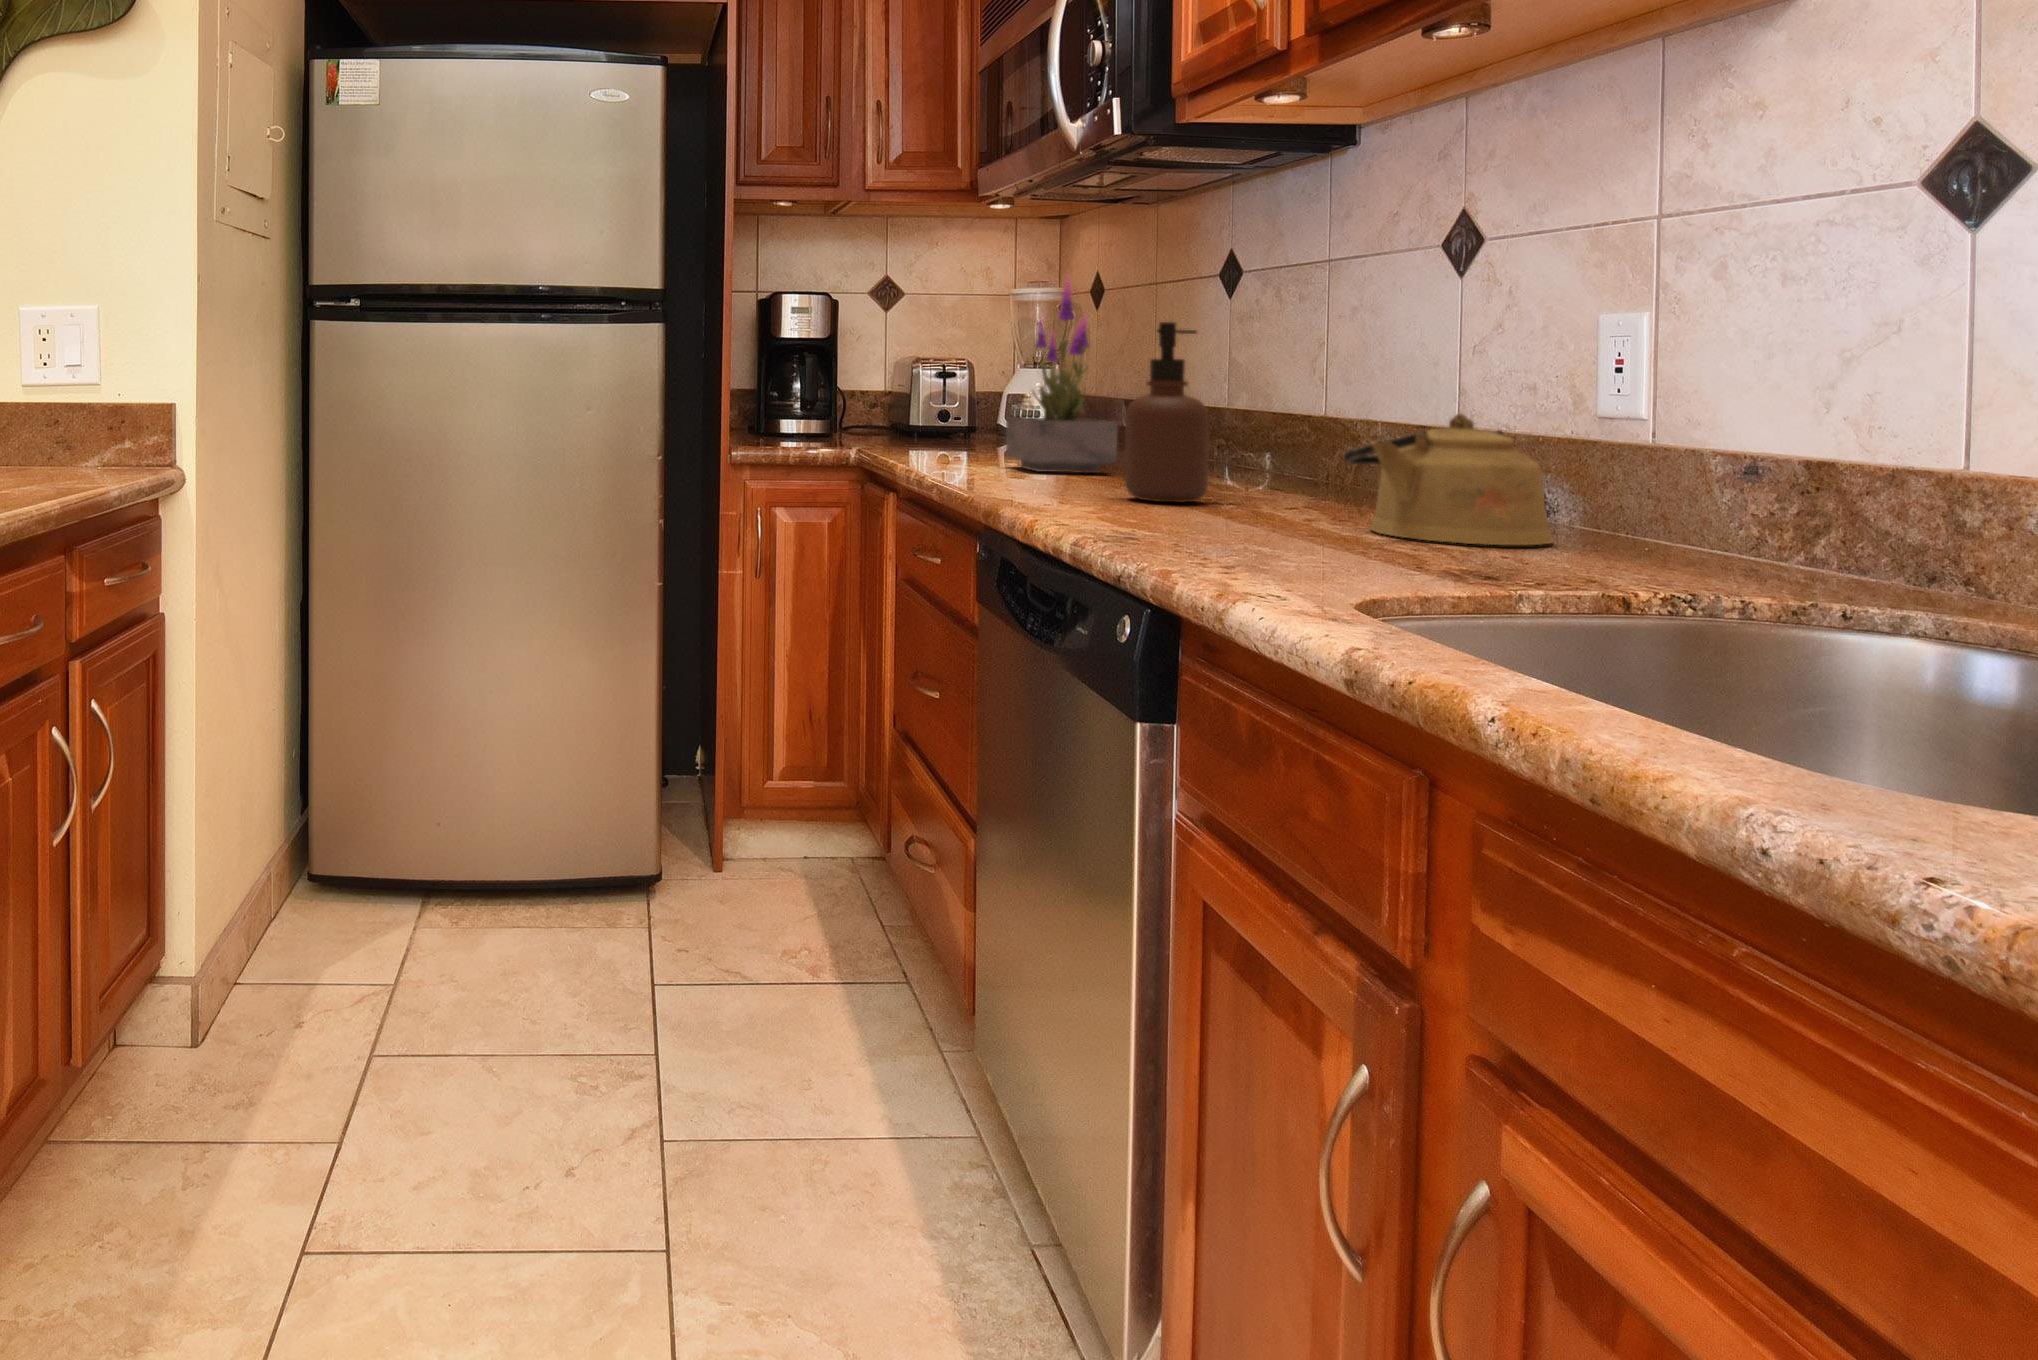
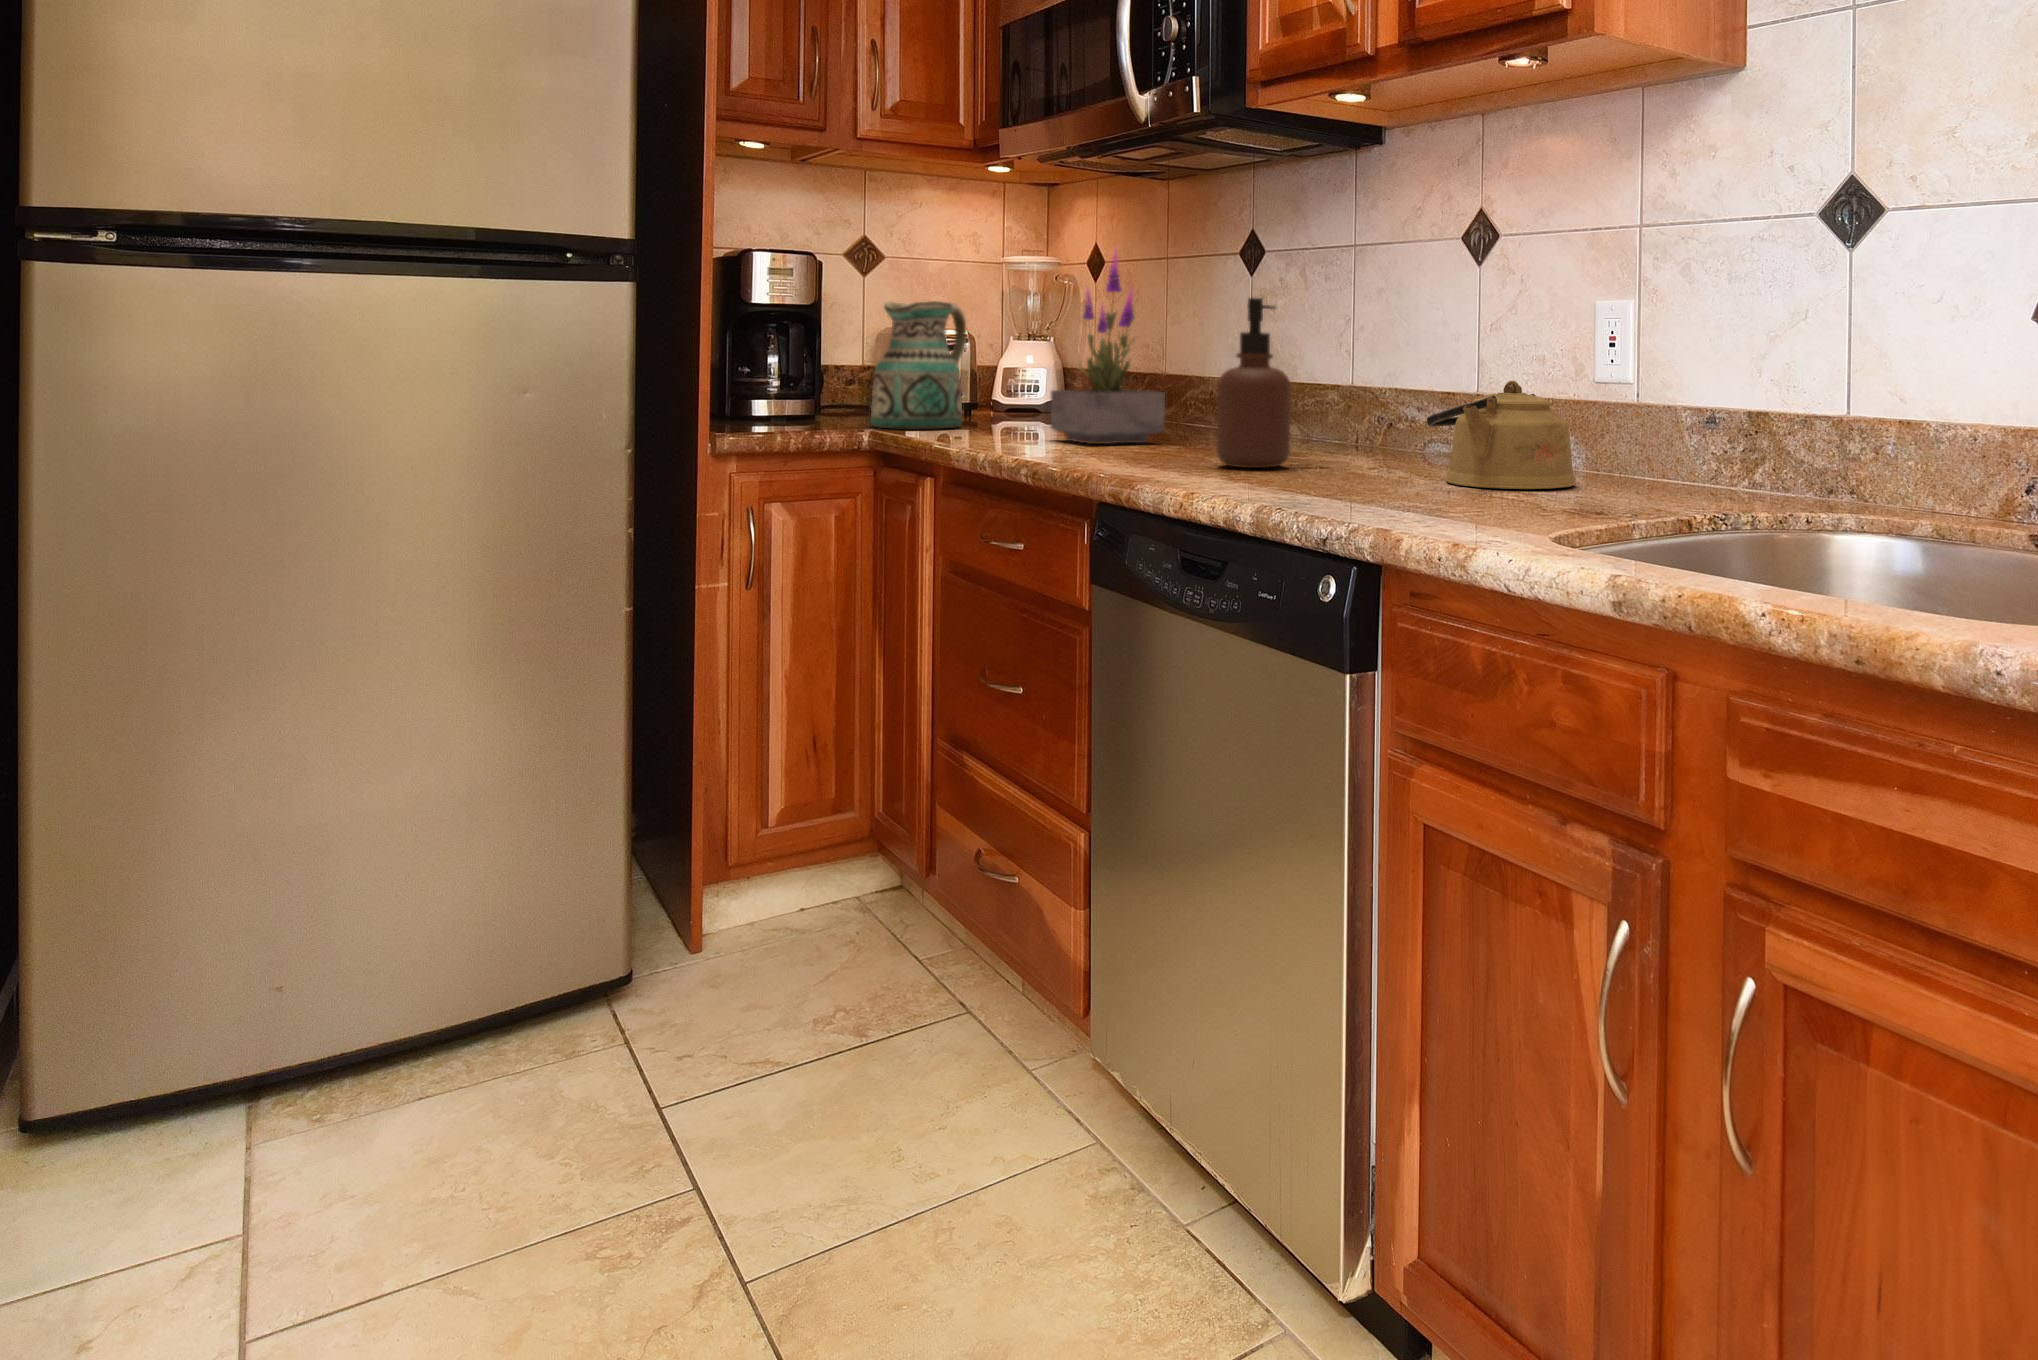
ceramic pitcher: none [864,333,956,452] -> present [870,301,966,429]

